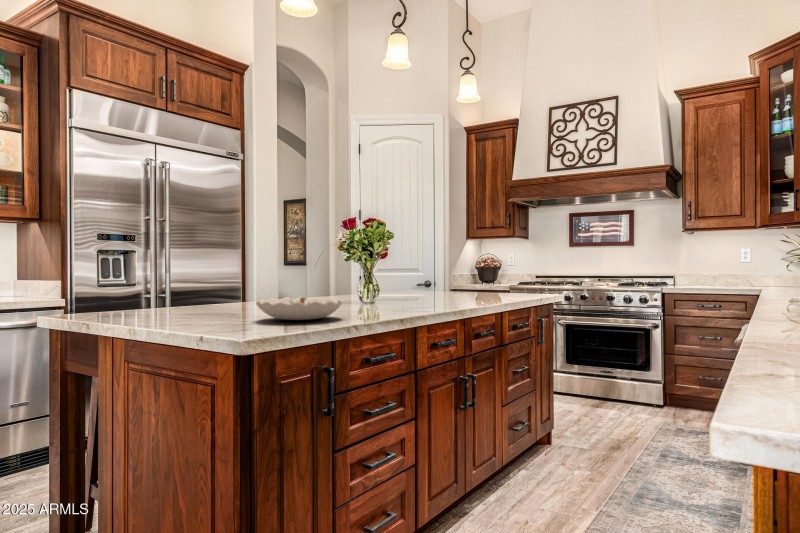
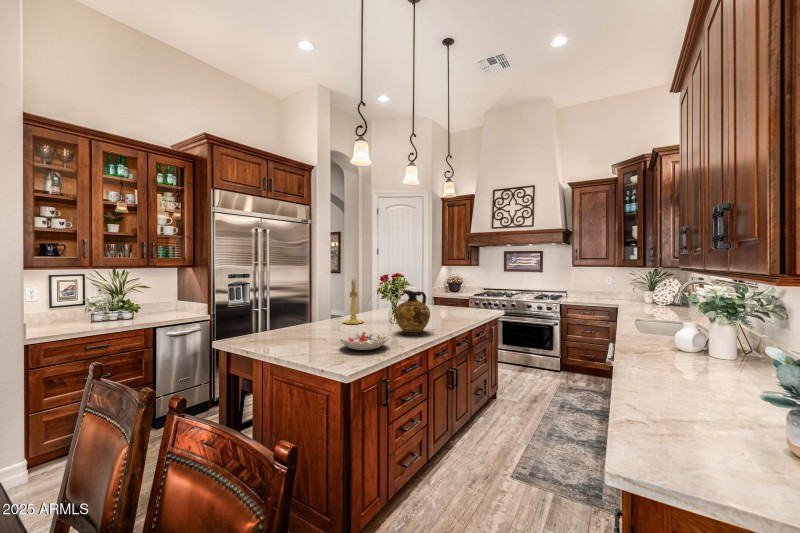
candle holder: none [280,227,317,303] -> present [343,279,364,324]
ceramic jug: none [362,232,424,309] -> present [395,290,430,335]

